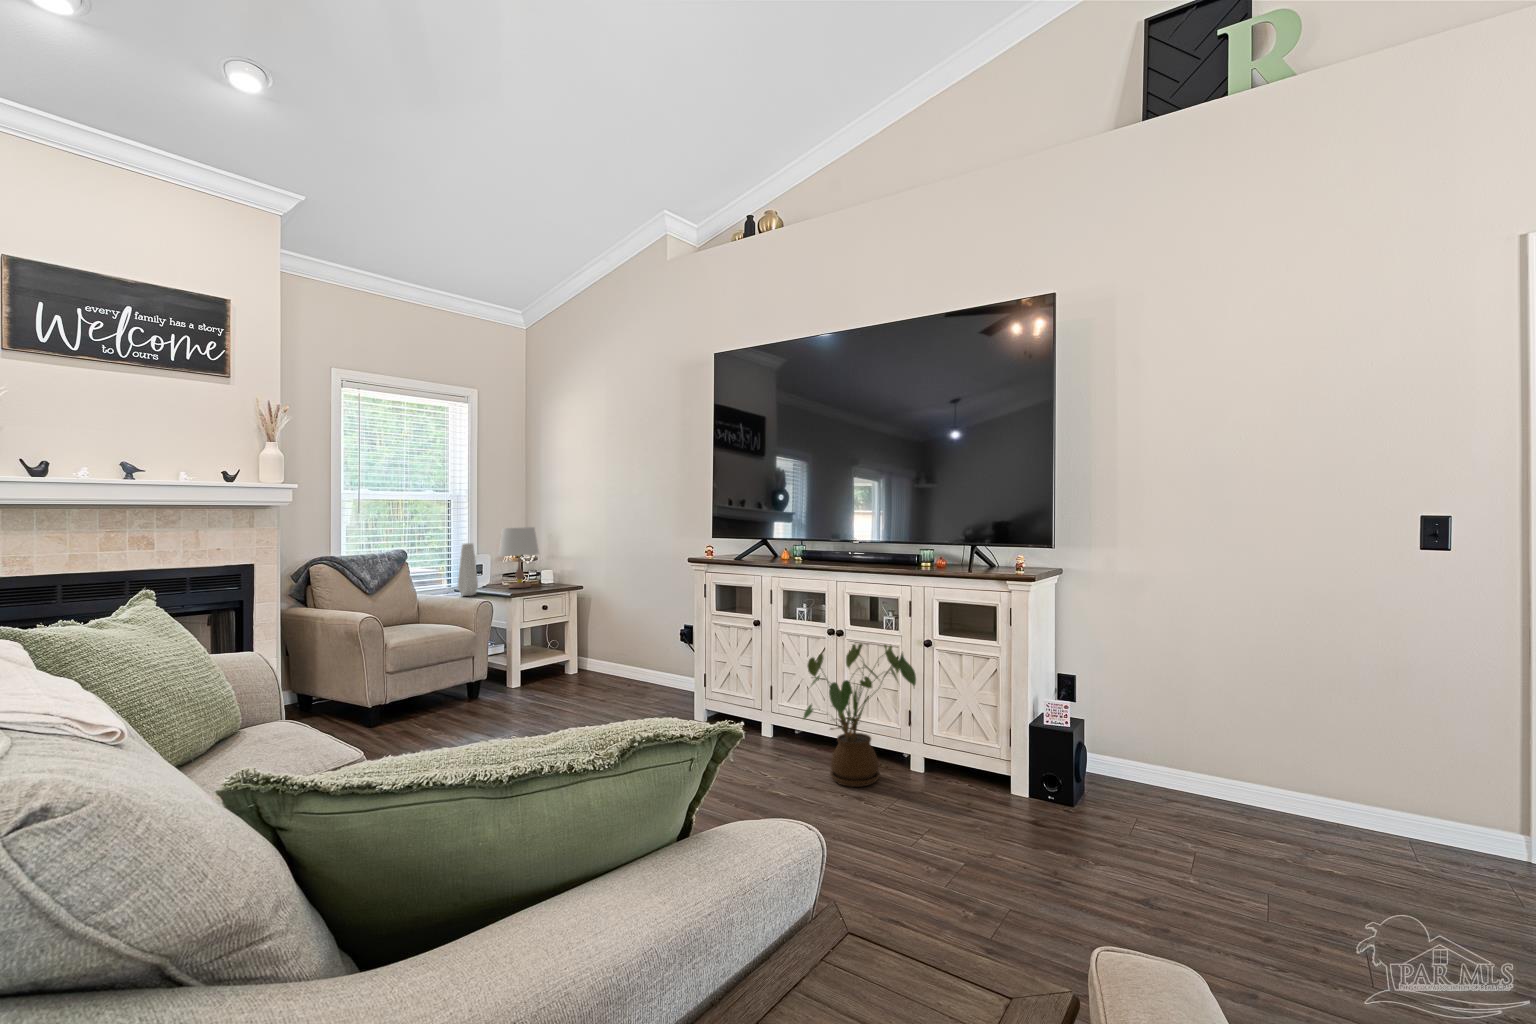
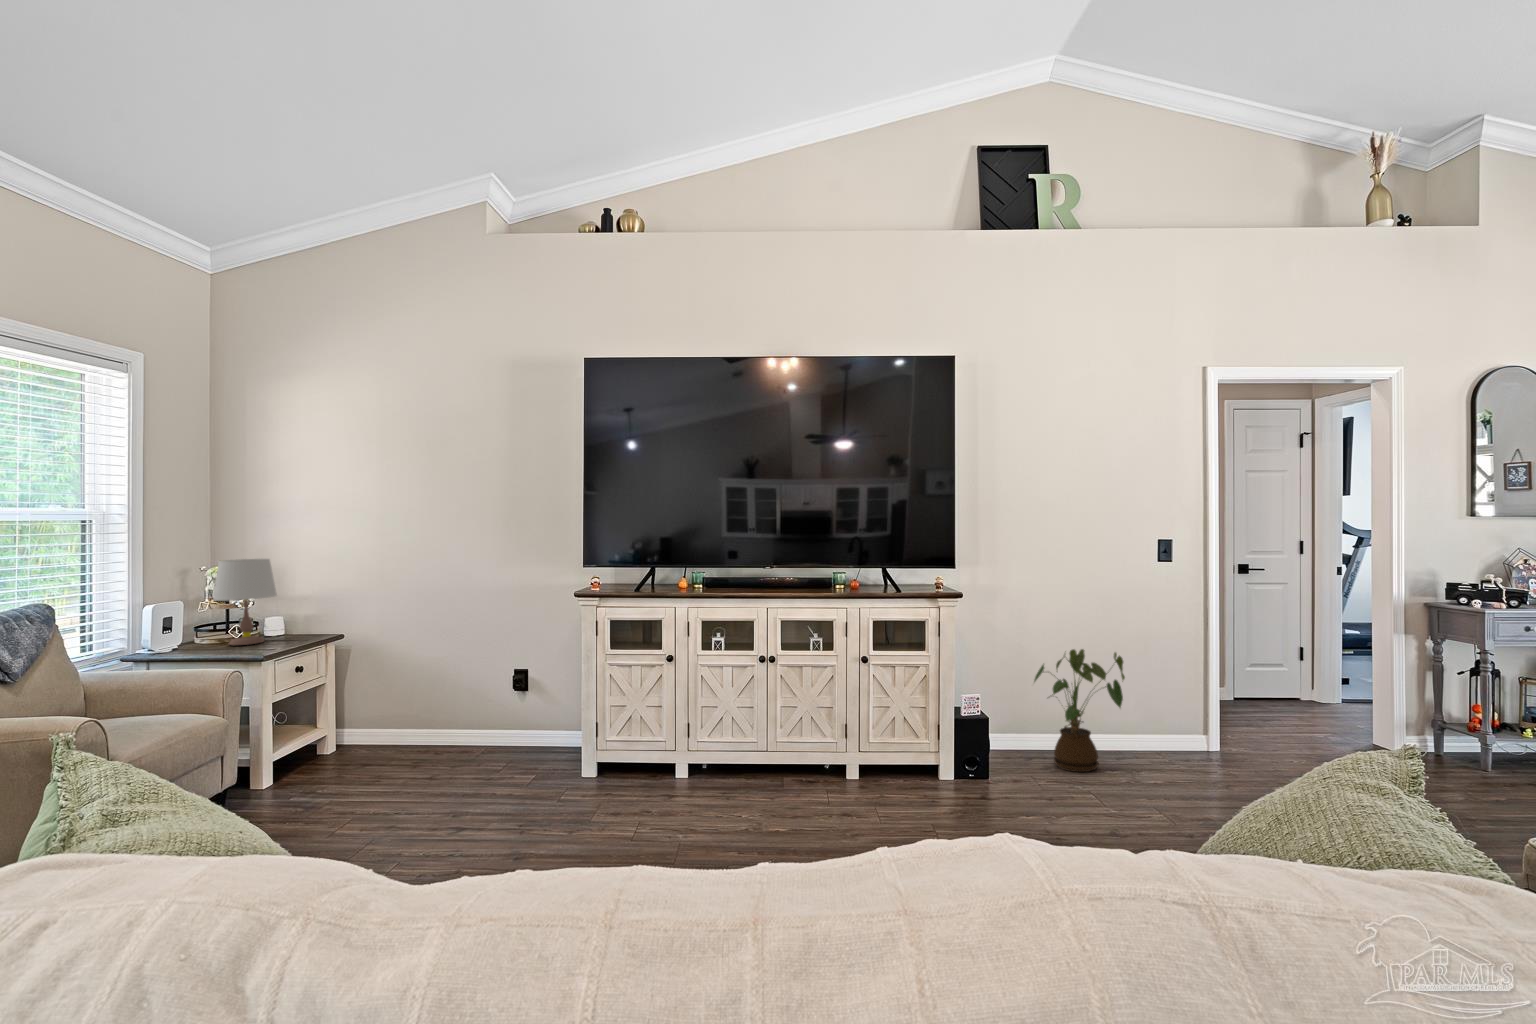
vase: present [458,543,478,596] -> none [170,585,204,662]
house plant: present [803,644,916,787] -> present [1034,649,1125,772]

